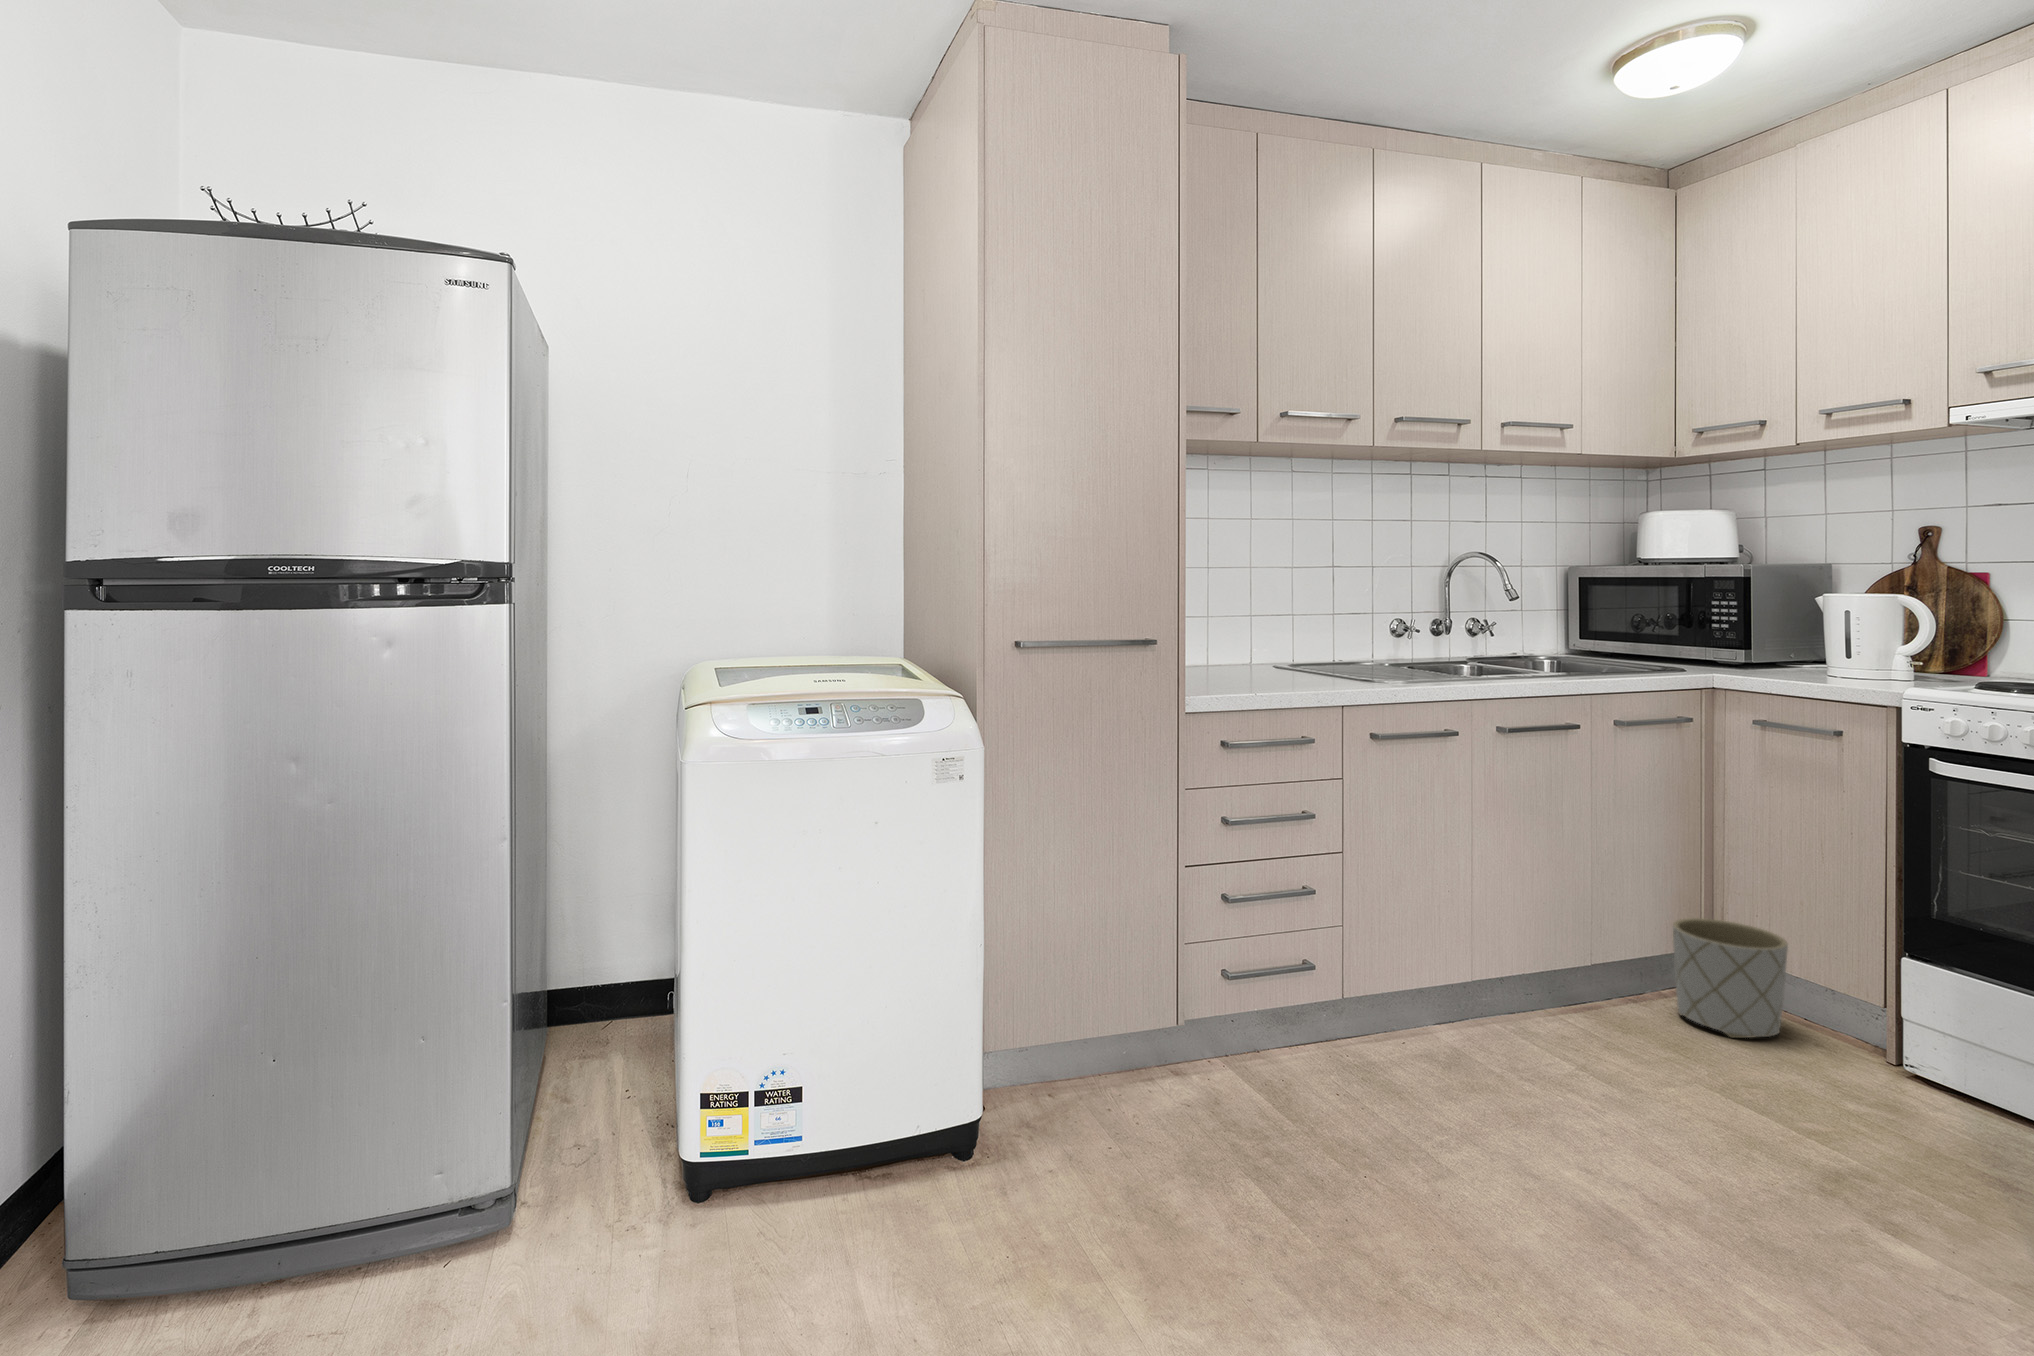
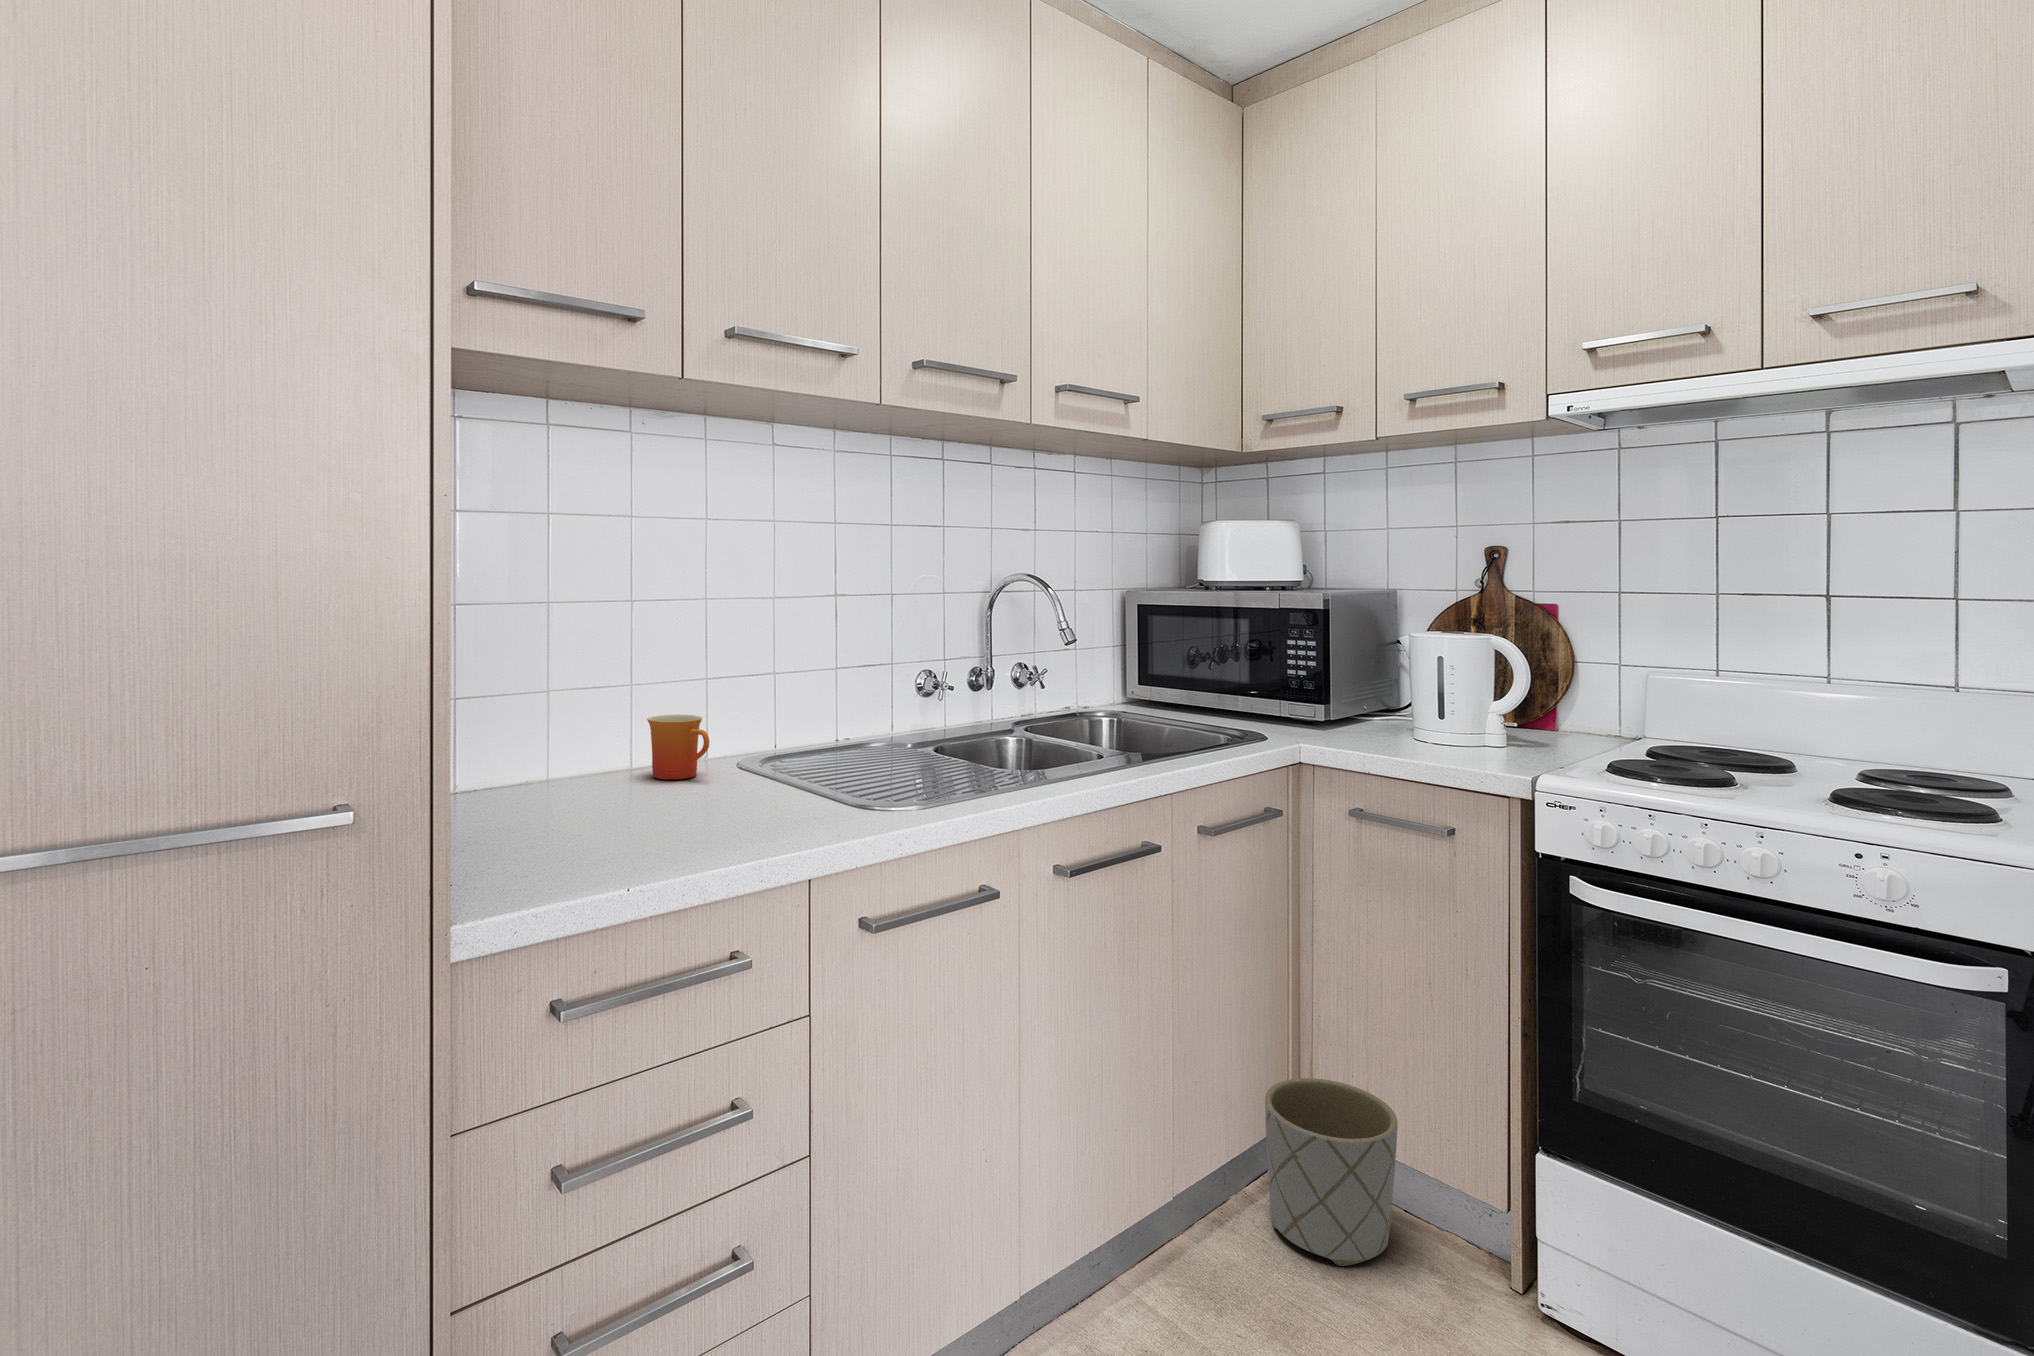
mug: none [1224,636,1263,672] -> present [647,714,709,779]

